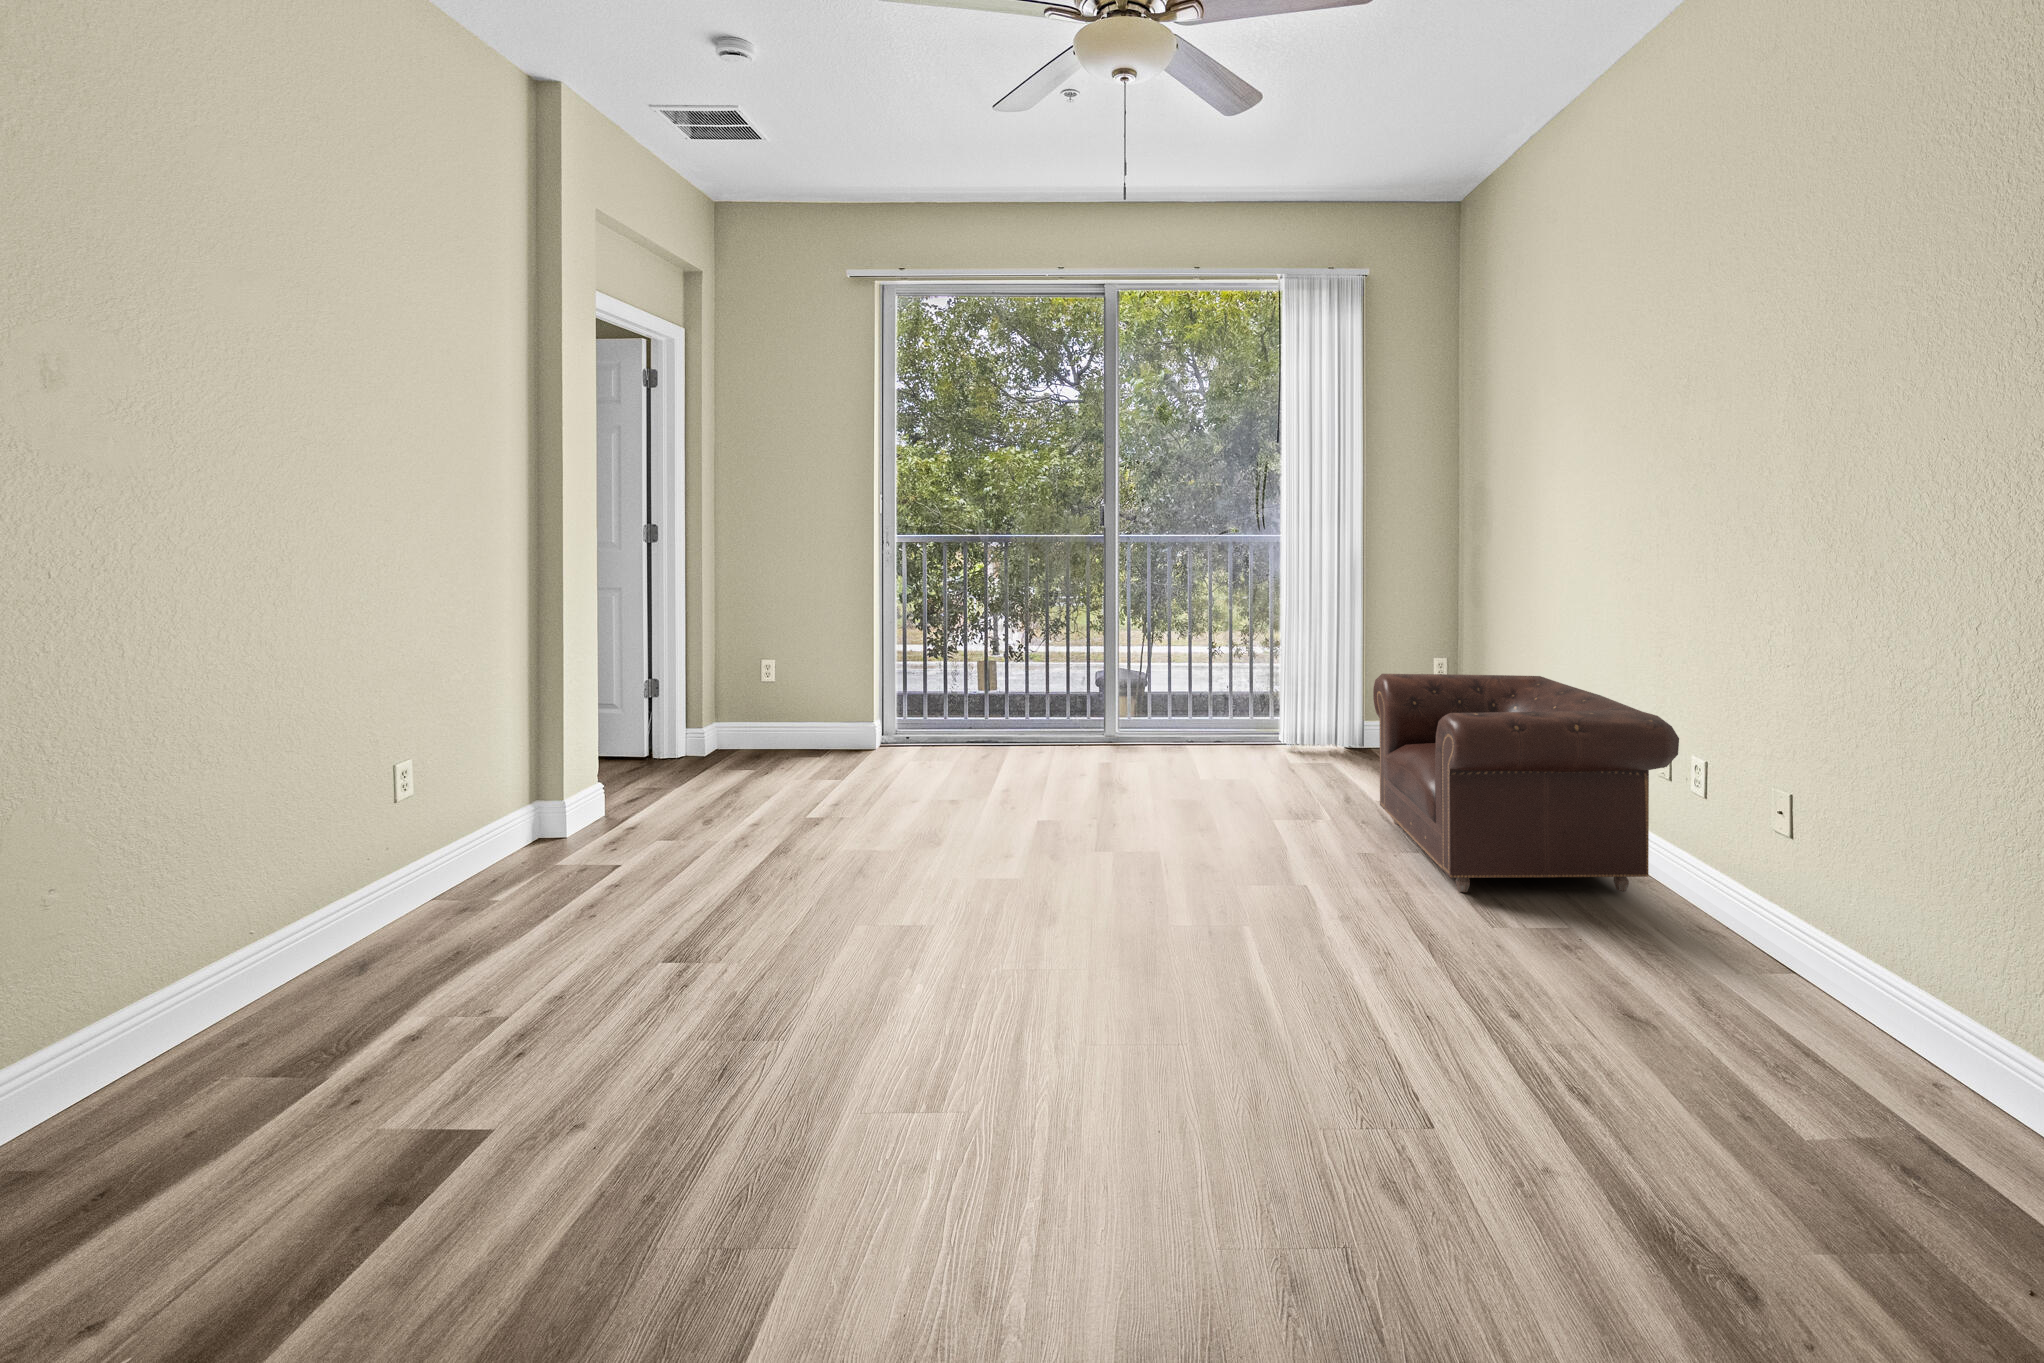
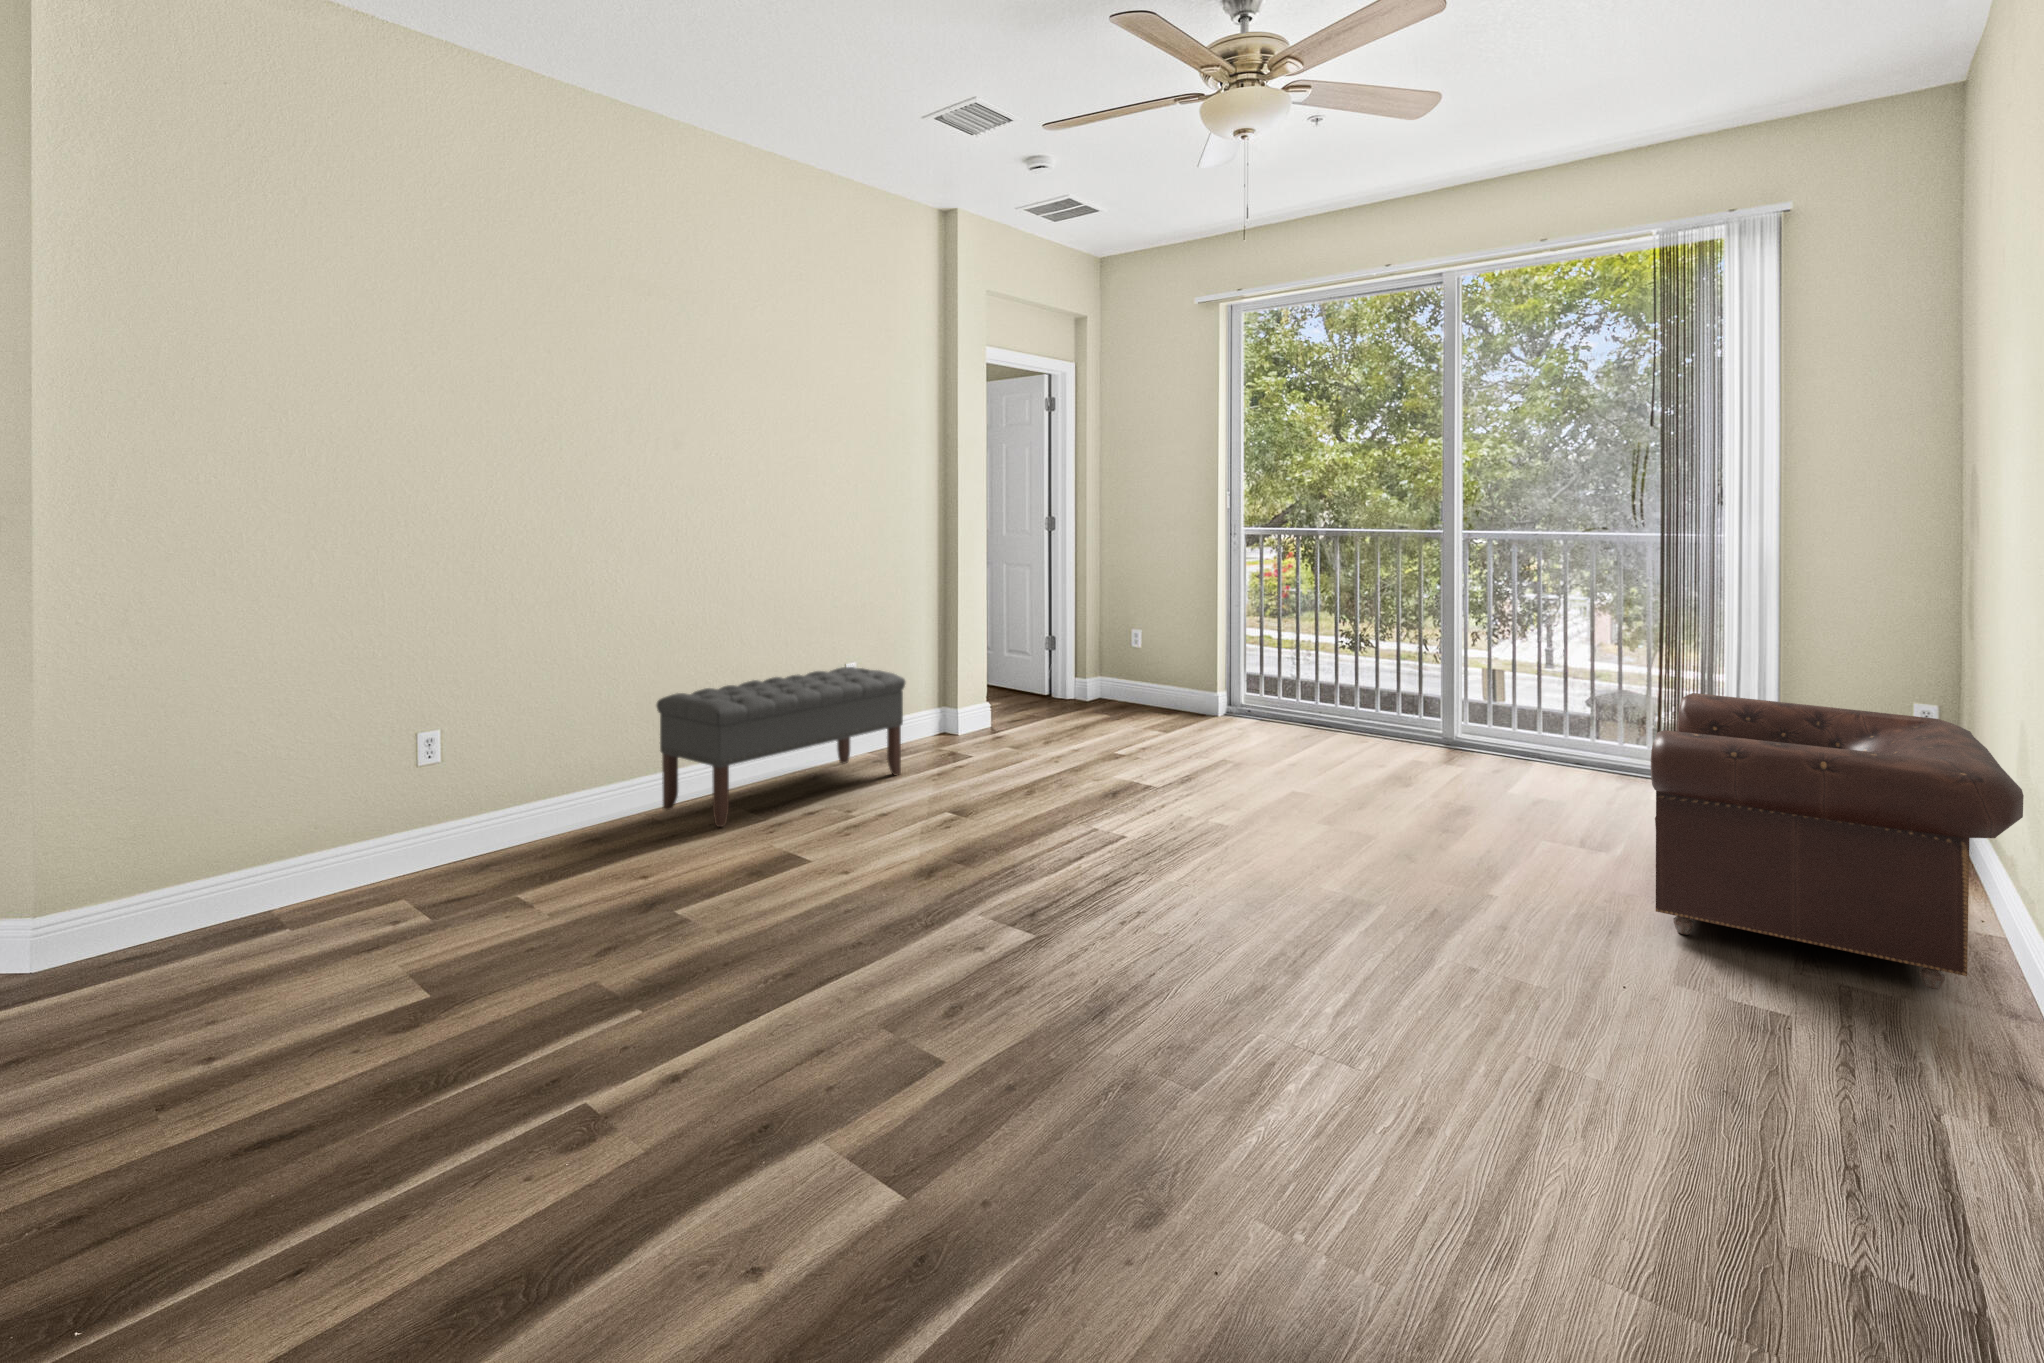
bench: none [10,762,534,1130] -> present [657,667,905,827]

